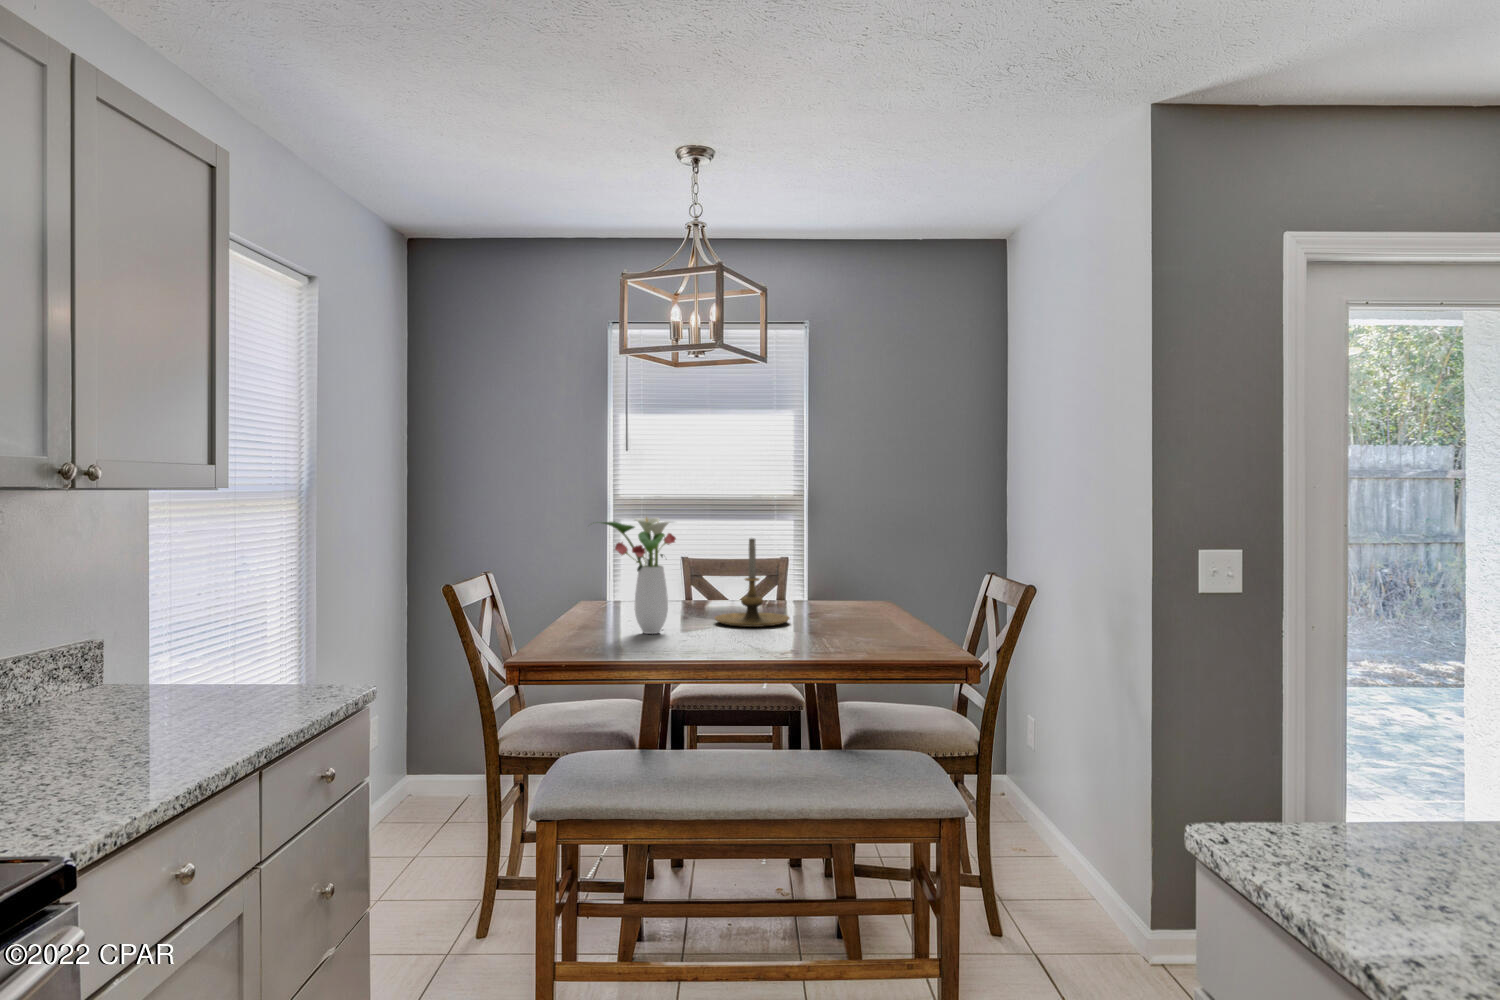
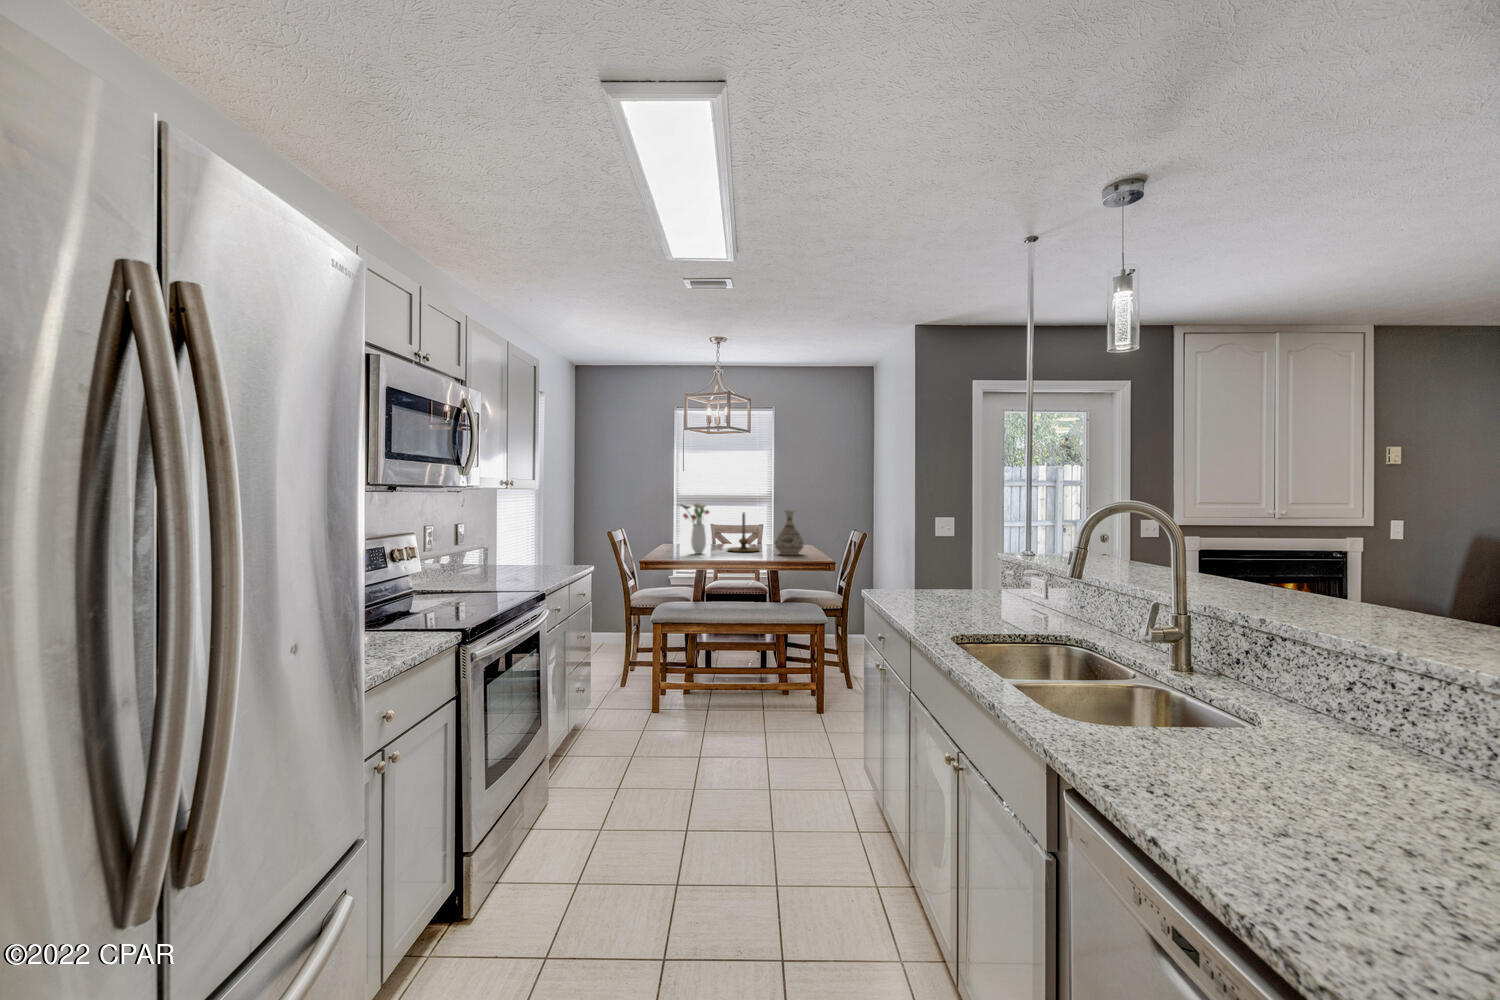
vase: none [825,534,891,637] -> present [775,510,804,555]

